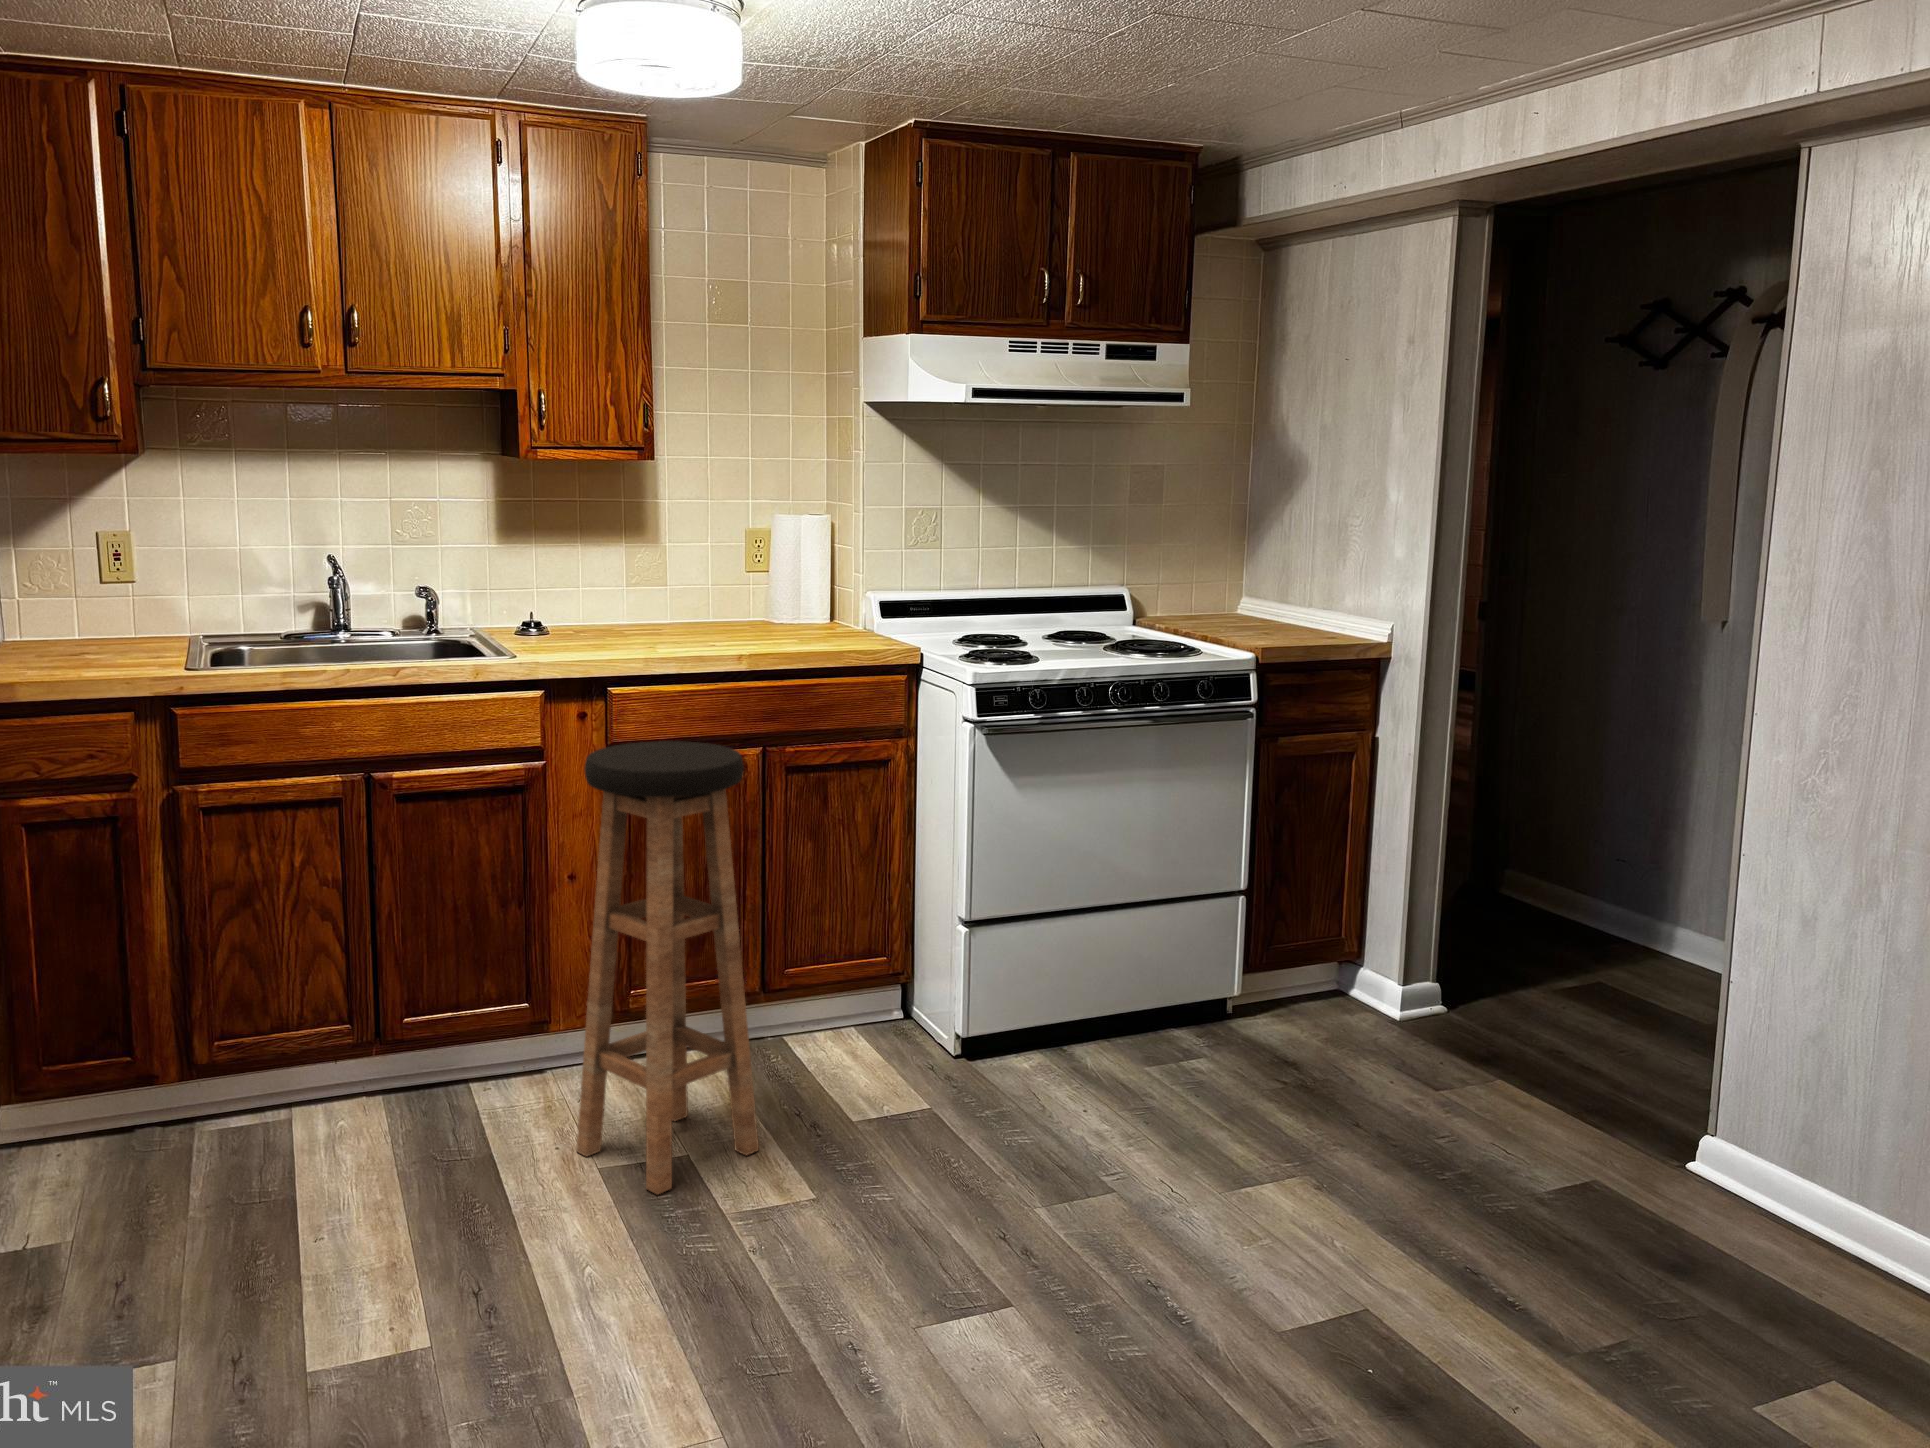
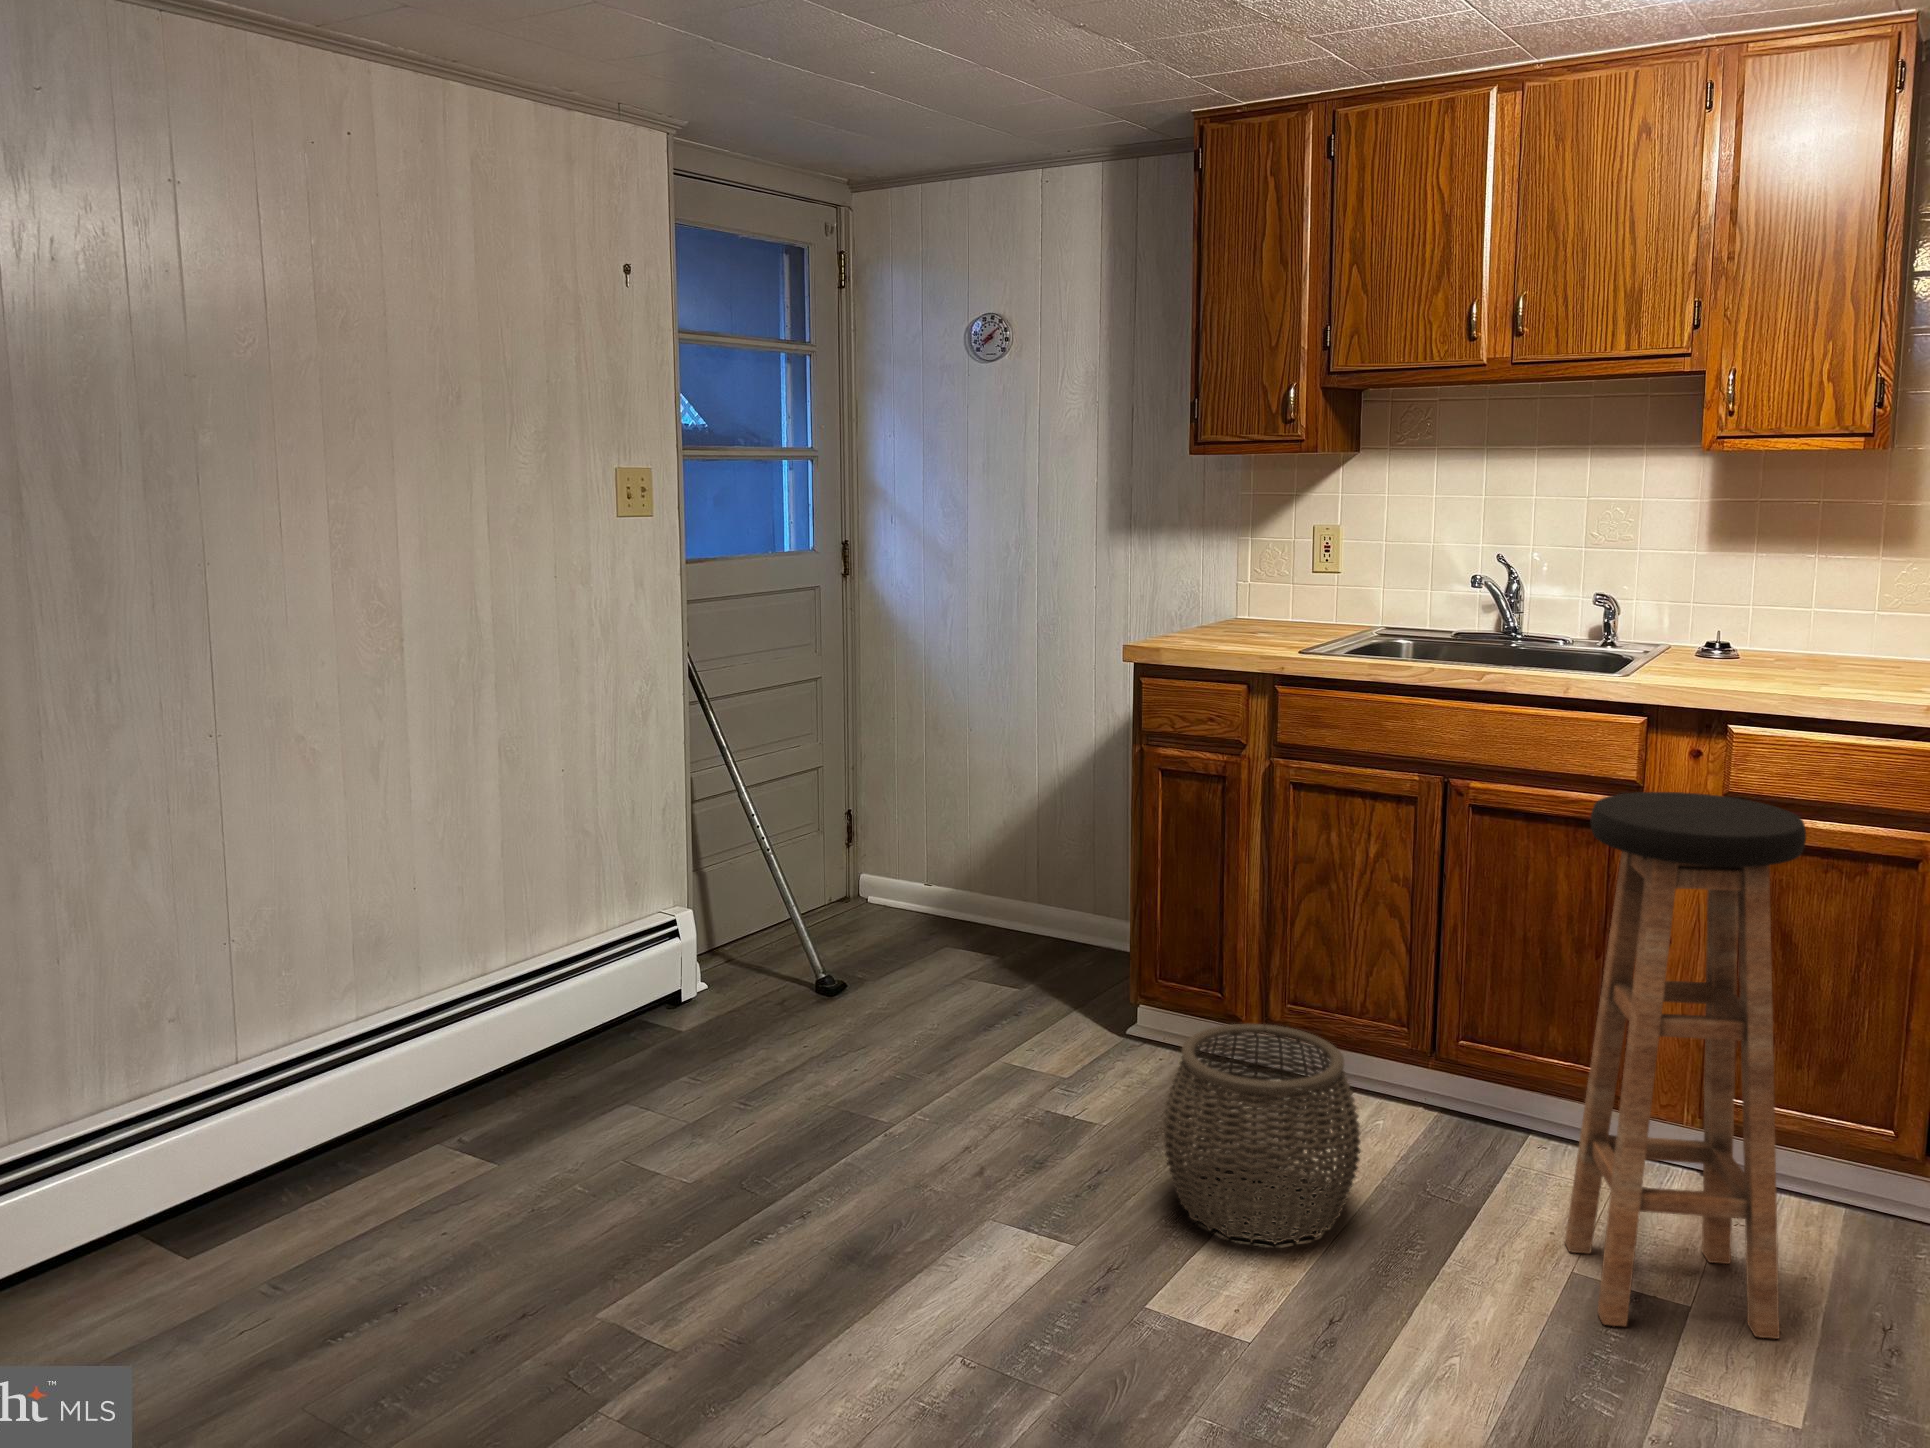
woven basket: none [202,1047,419,1280] -> present [1162,1024,1361,1244]

